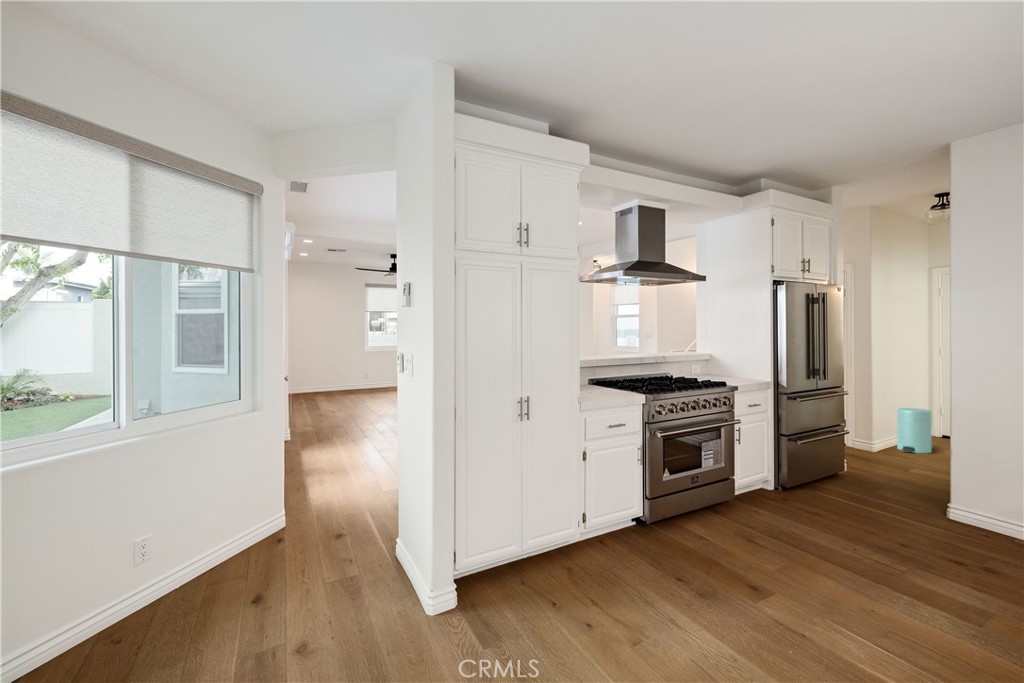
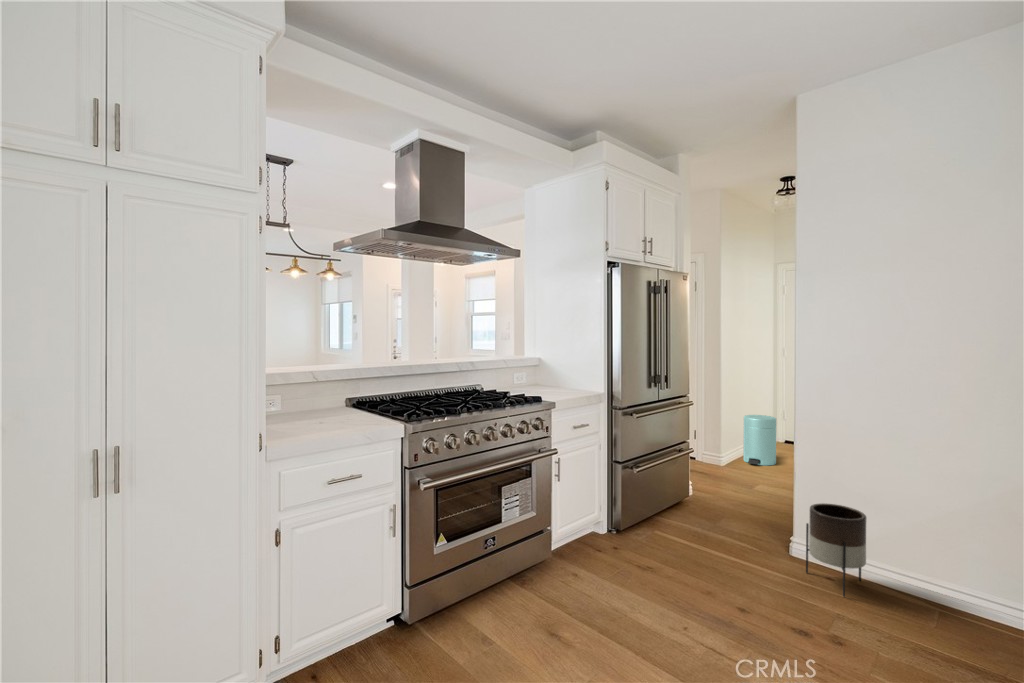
planter: none [952,468,1006,537] -> present [806,503,866,597]

